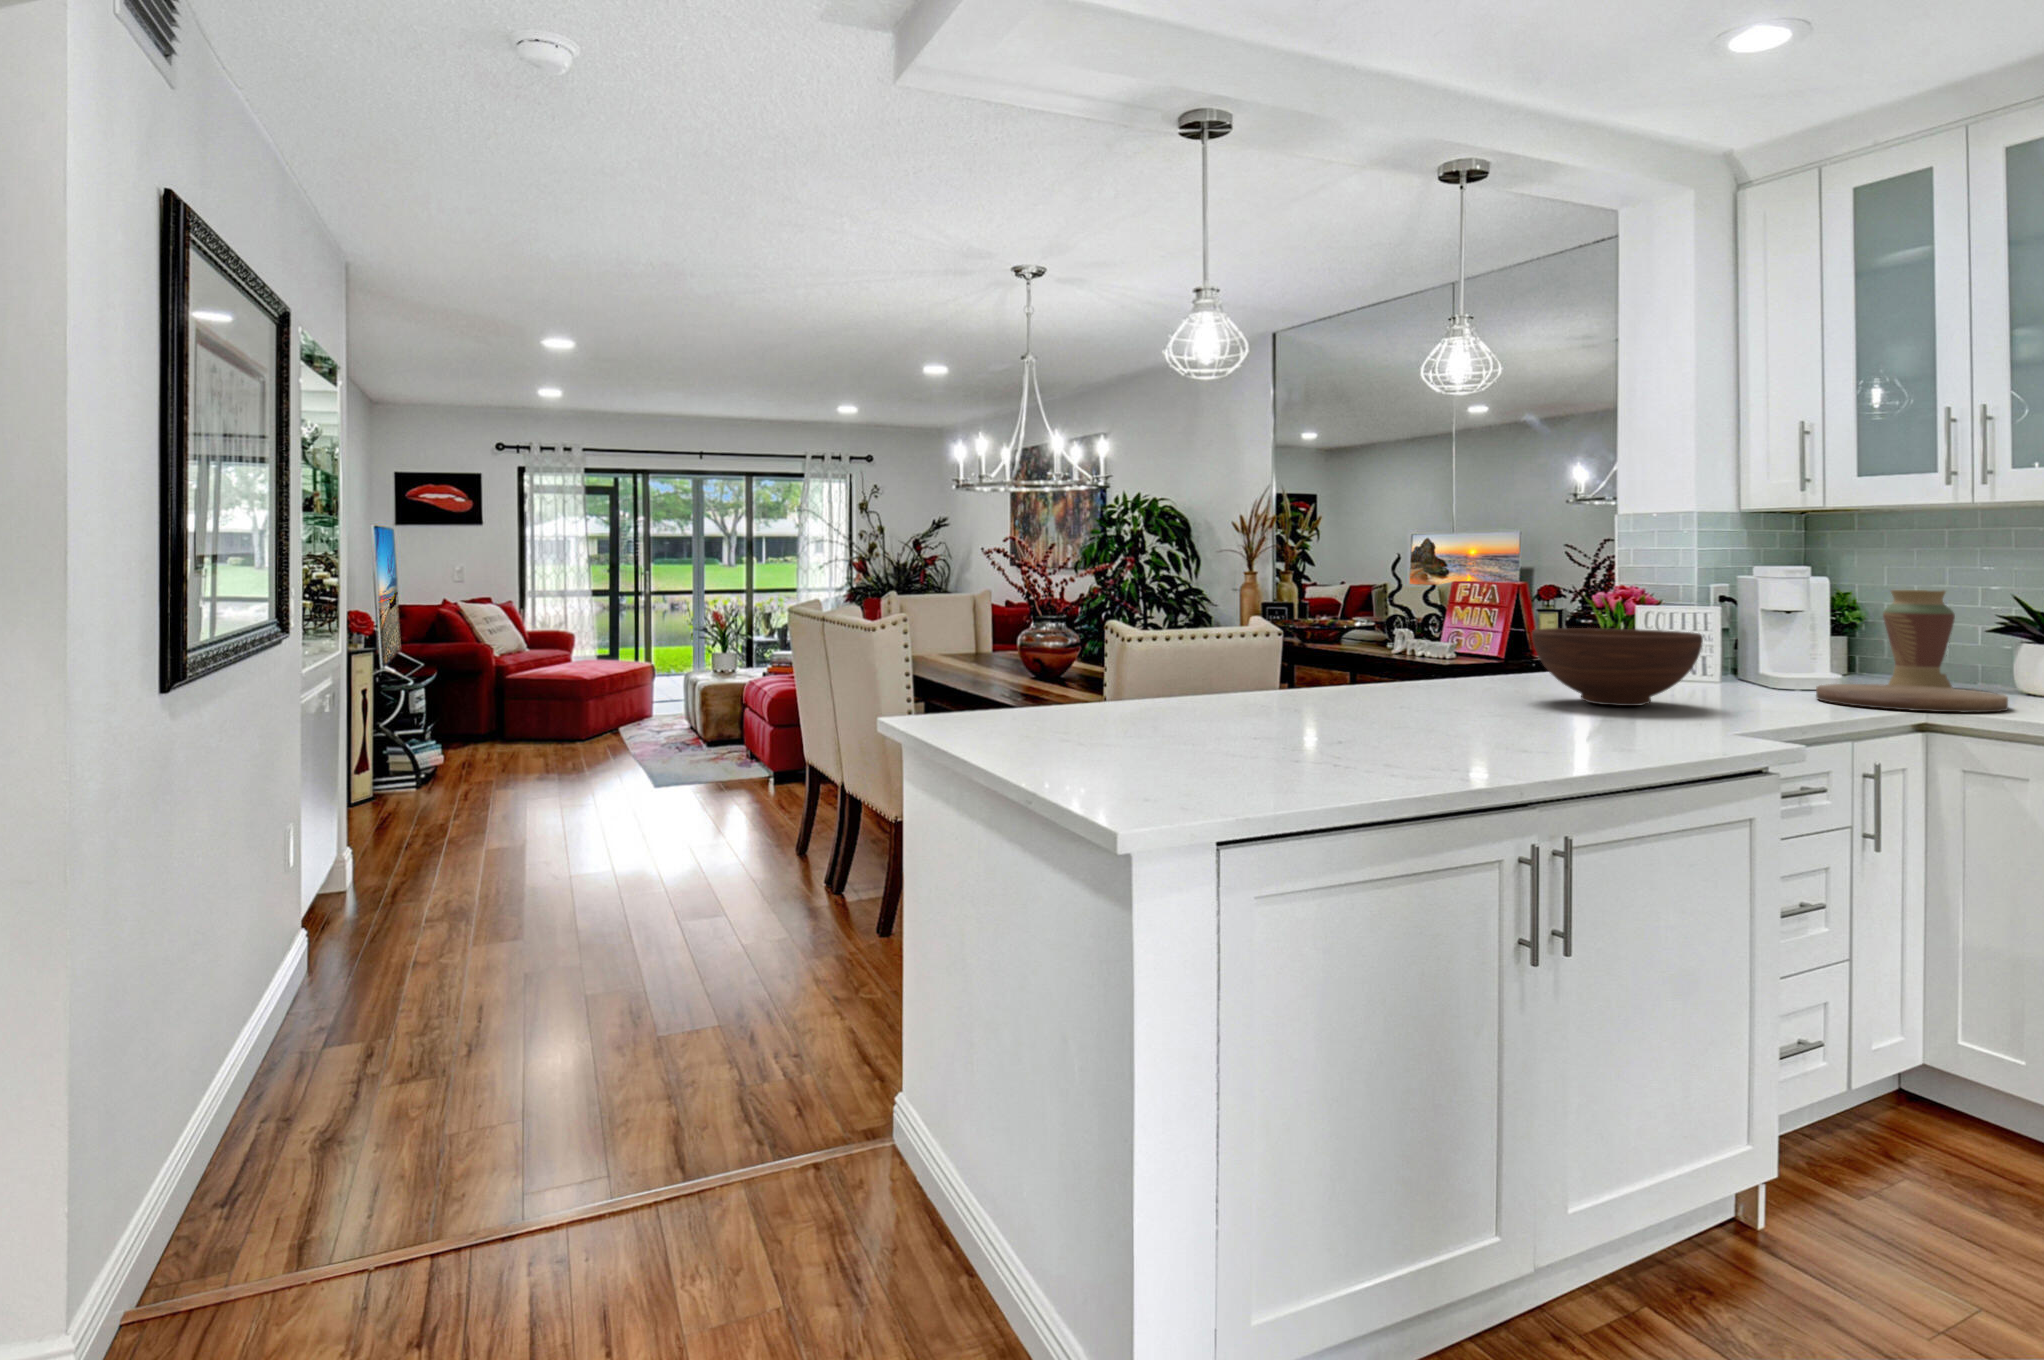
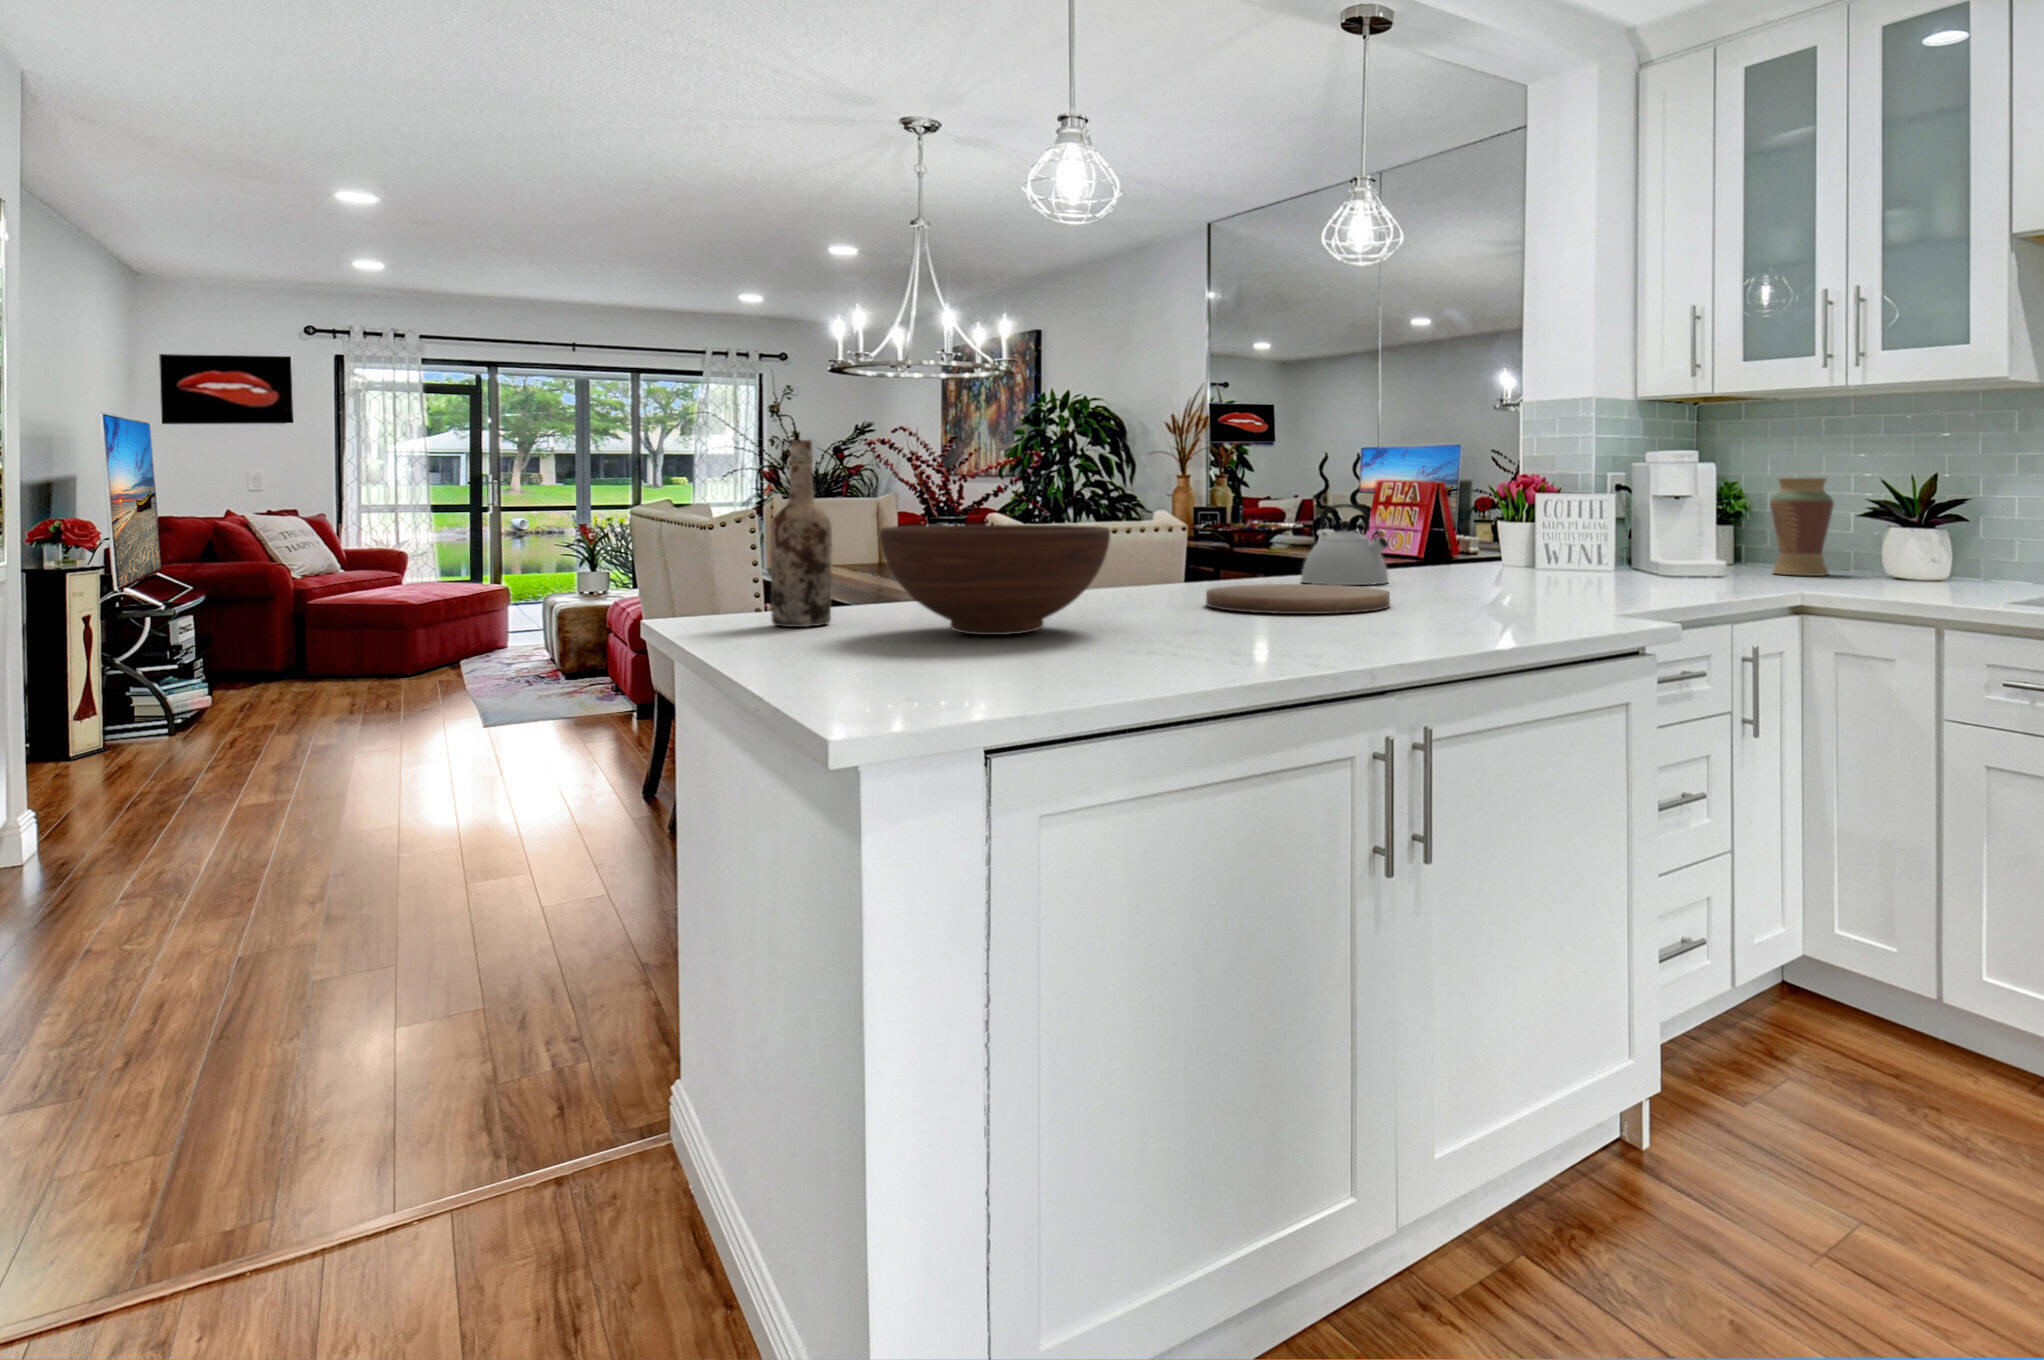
wine bottle: none [977,571,1025,726] -> present [771,440,832,627]
kettle: none [1404,615,1490,692] -> present [1301,504,1388,585]
fruit bowl: present [1532,628,1703,706] -> present [880,525,1110,635]
cutting board: present [1816,684,2008,712] -> present [1206,584,1390,614]

